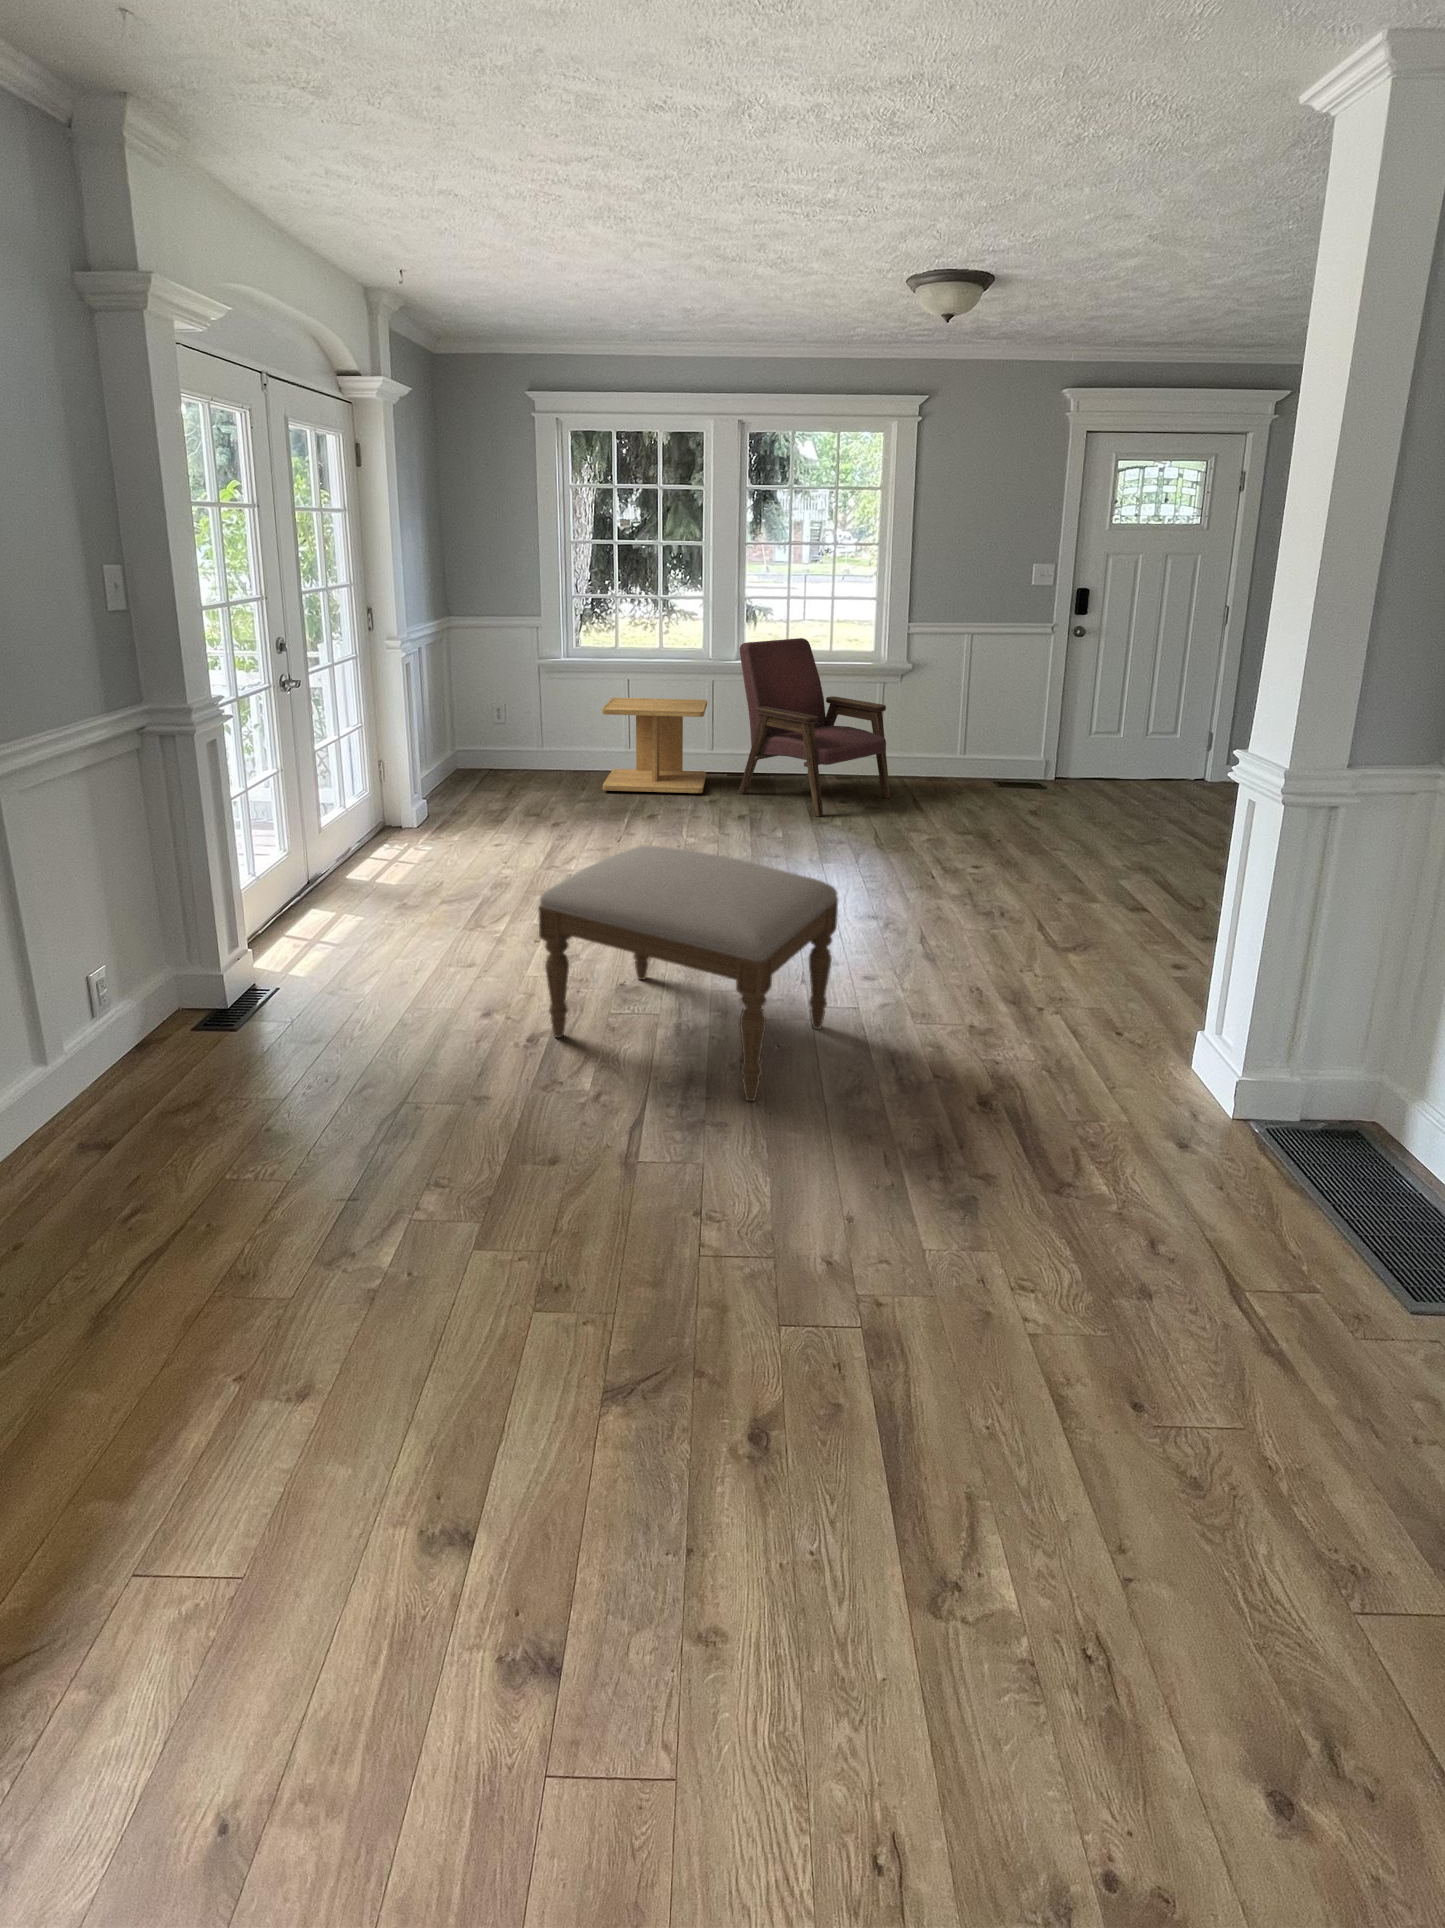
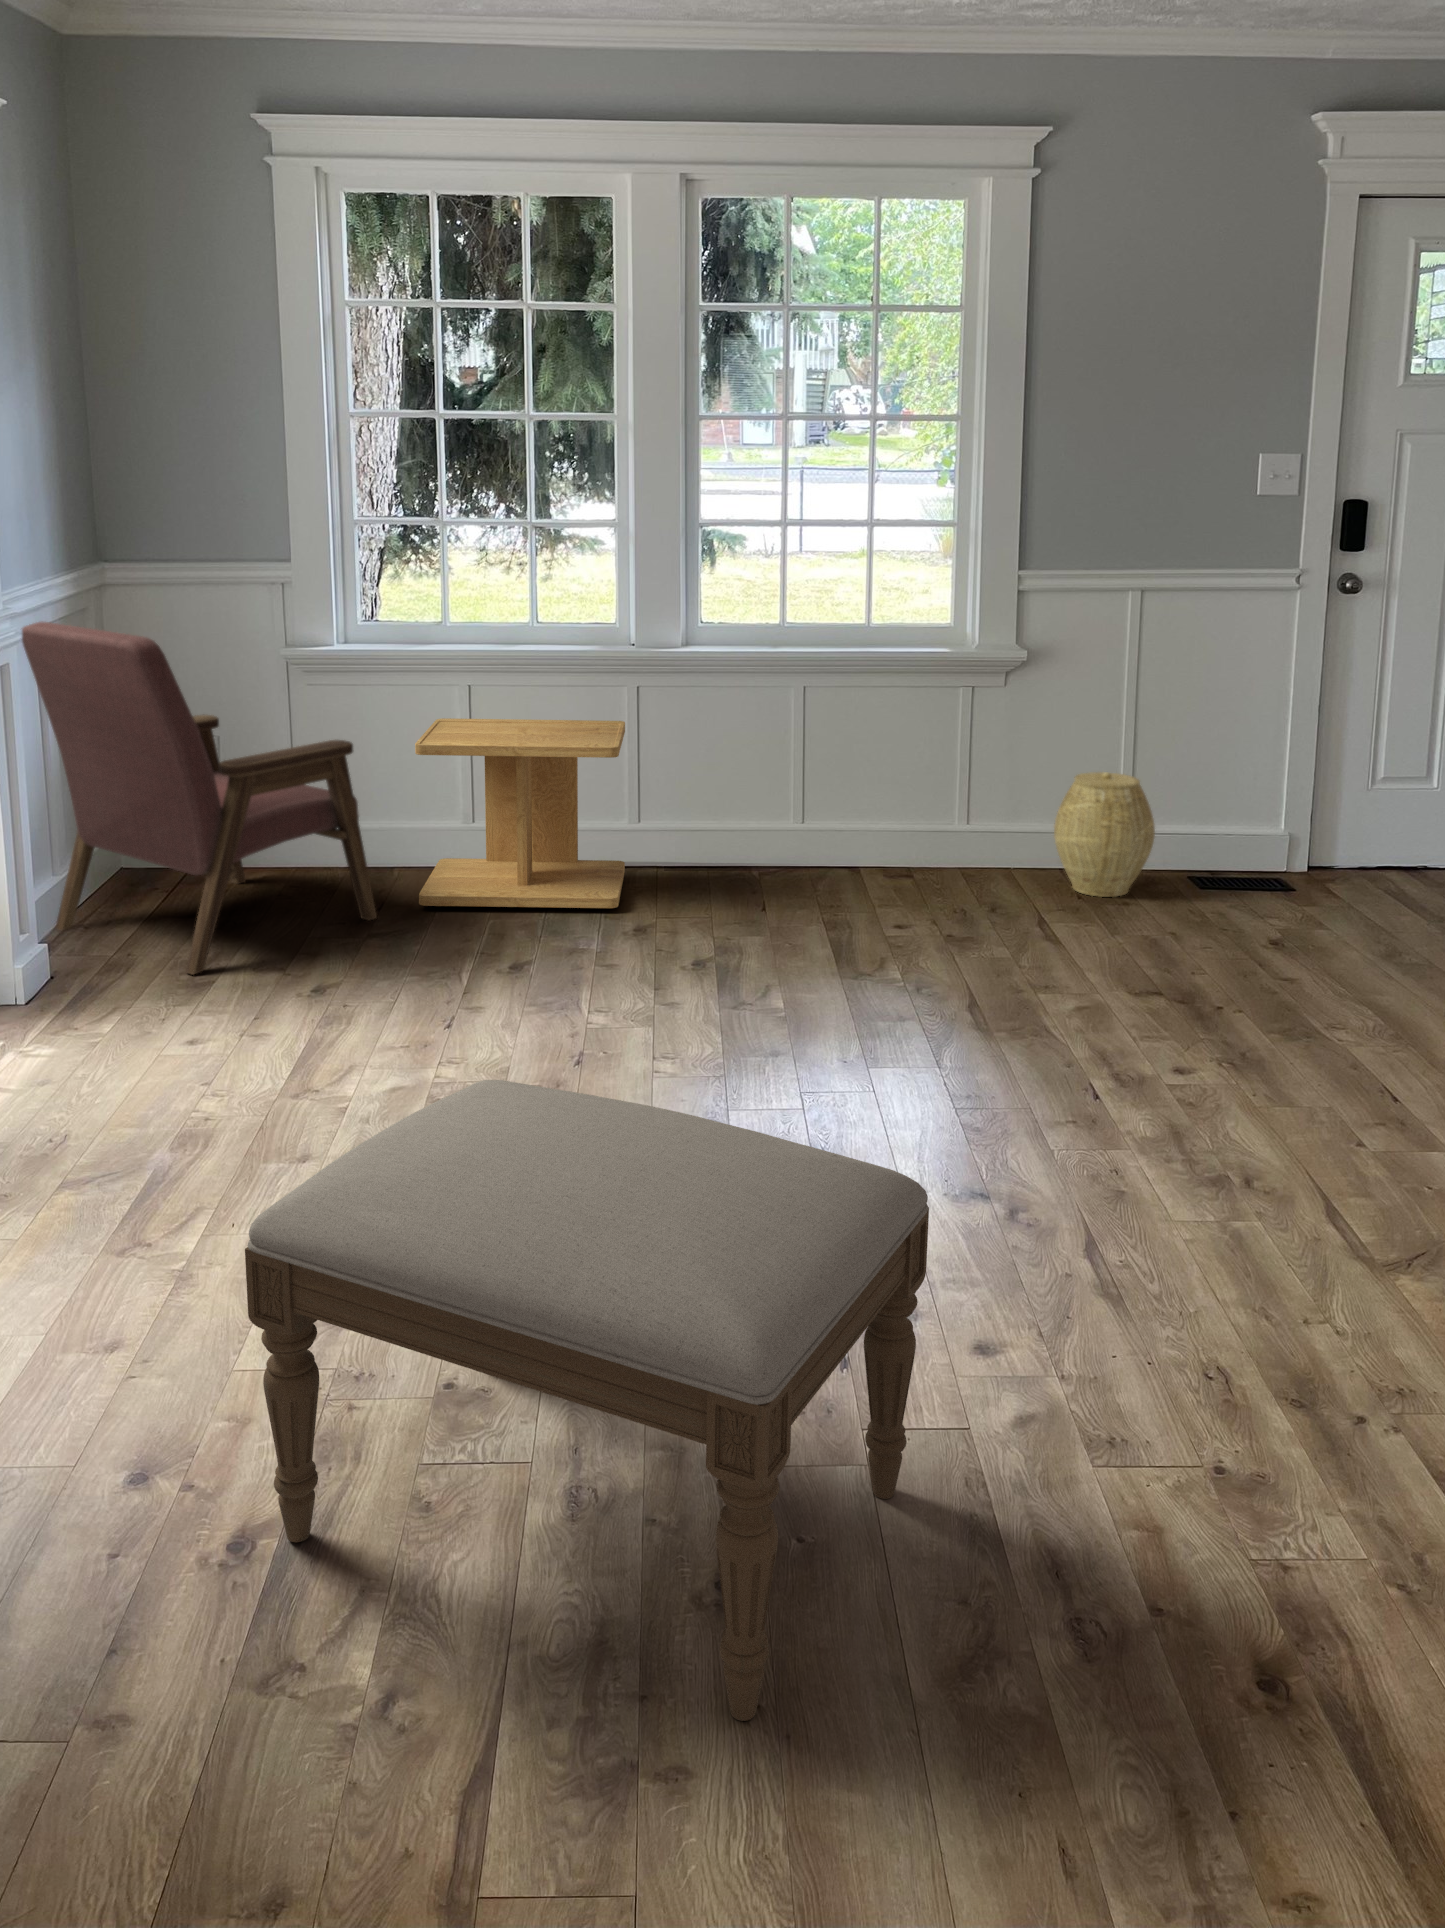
armchair: present [739,638,890,817] -> present [22,622,377,975]
woven basket: none [925,729,976,792] -> present [1054,772,1155,897]

